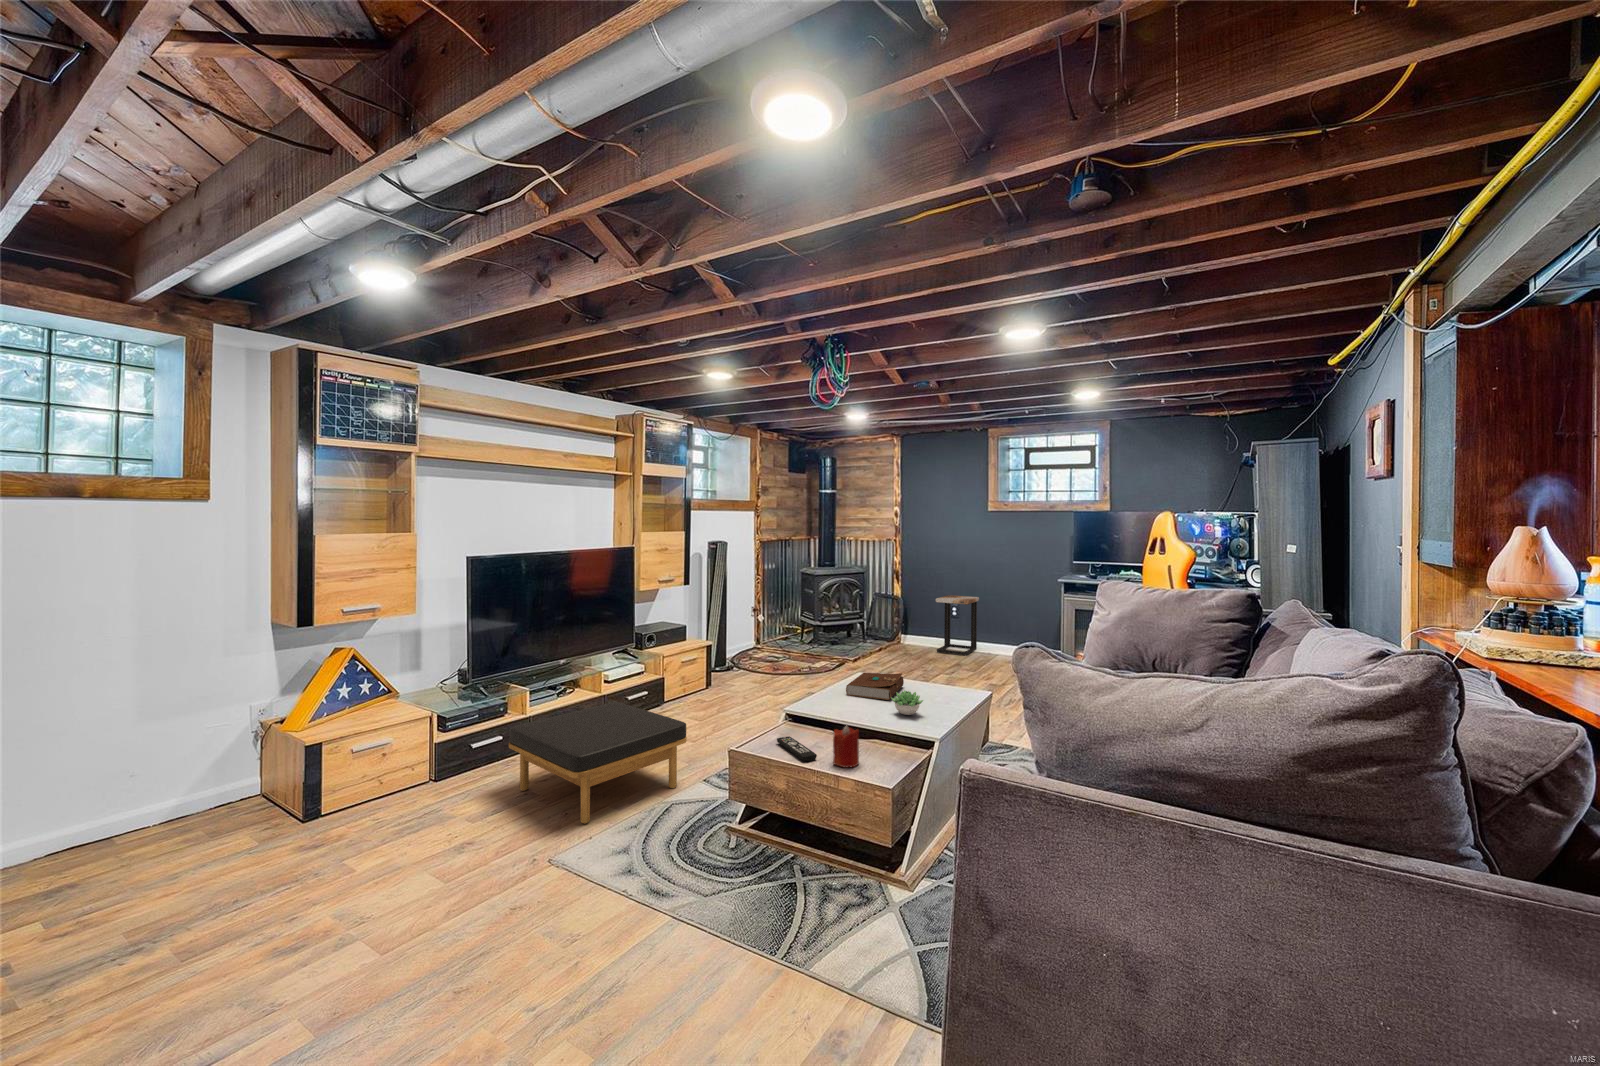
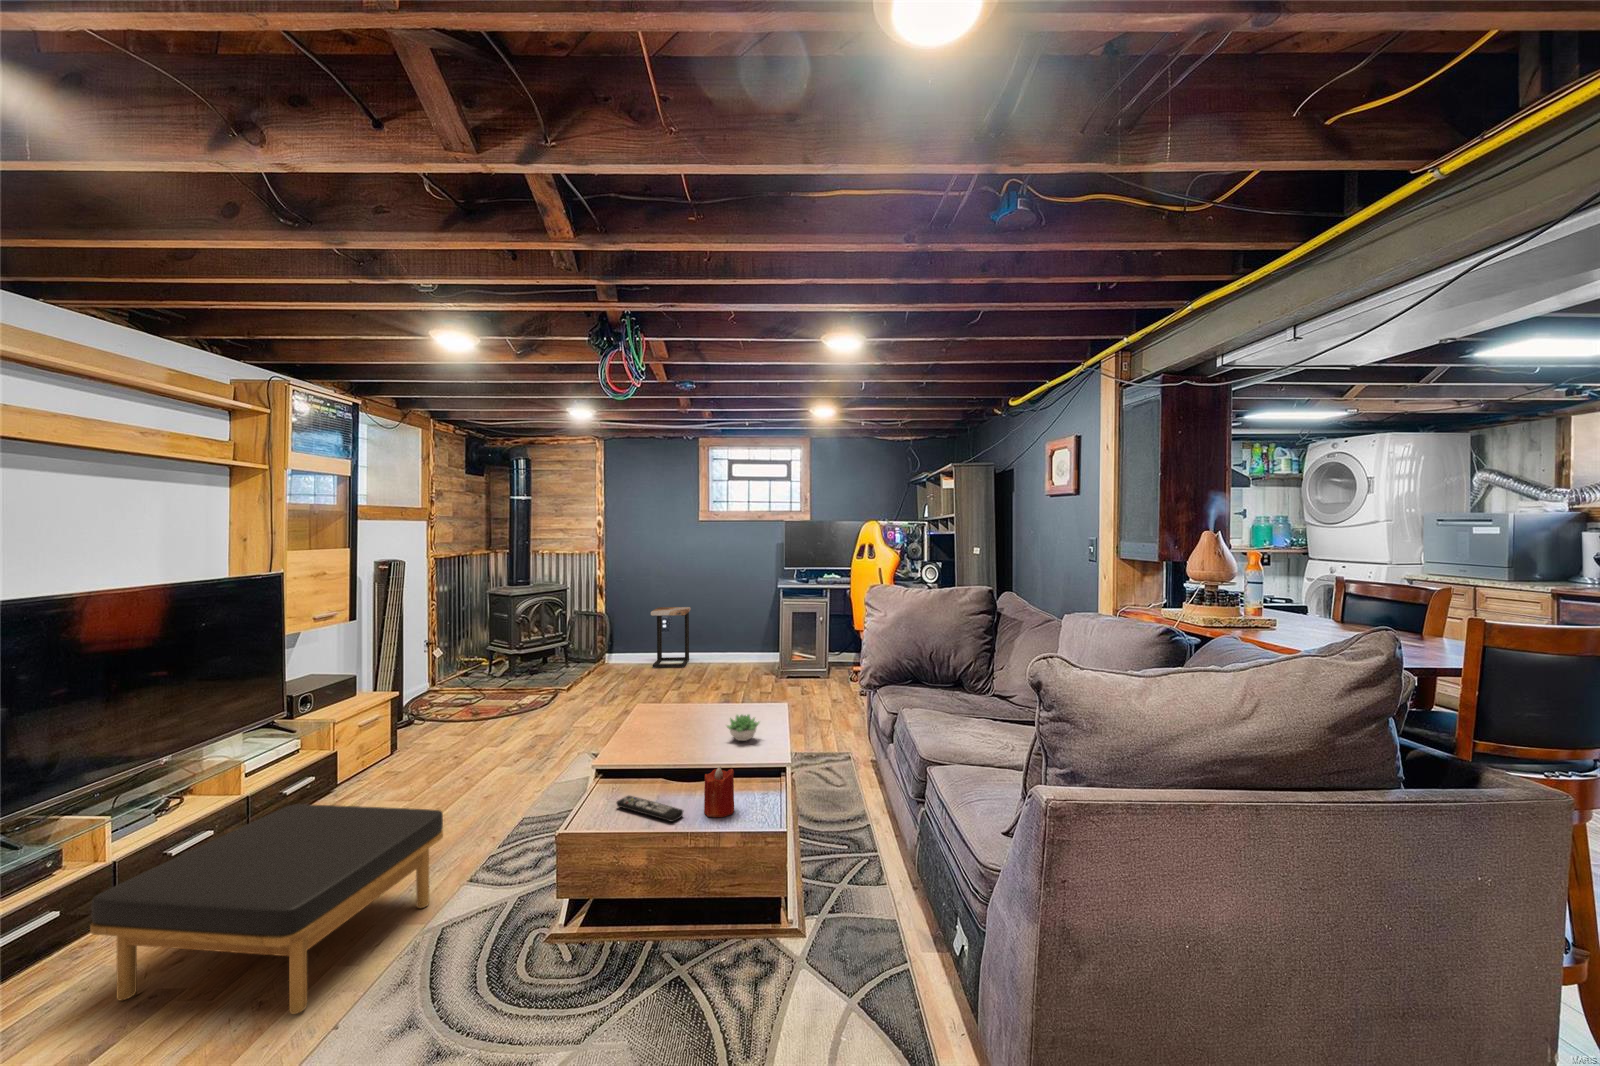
book: present [846,673,904,700] -> none [659,696,712,731]

